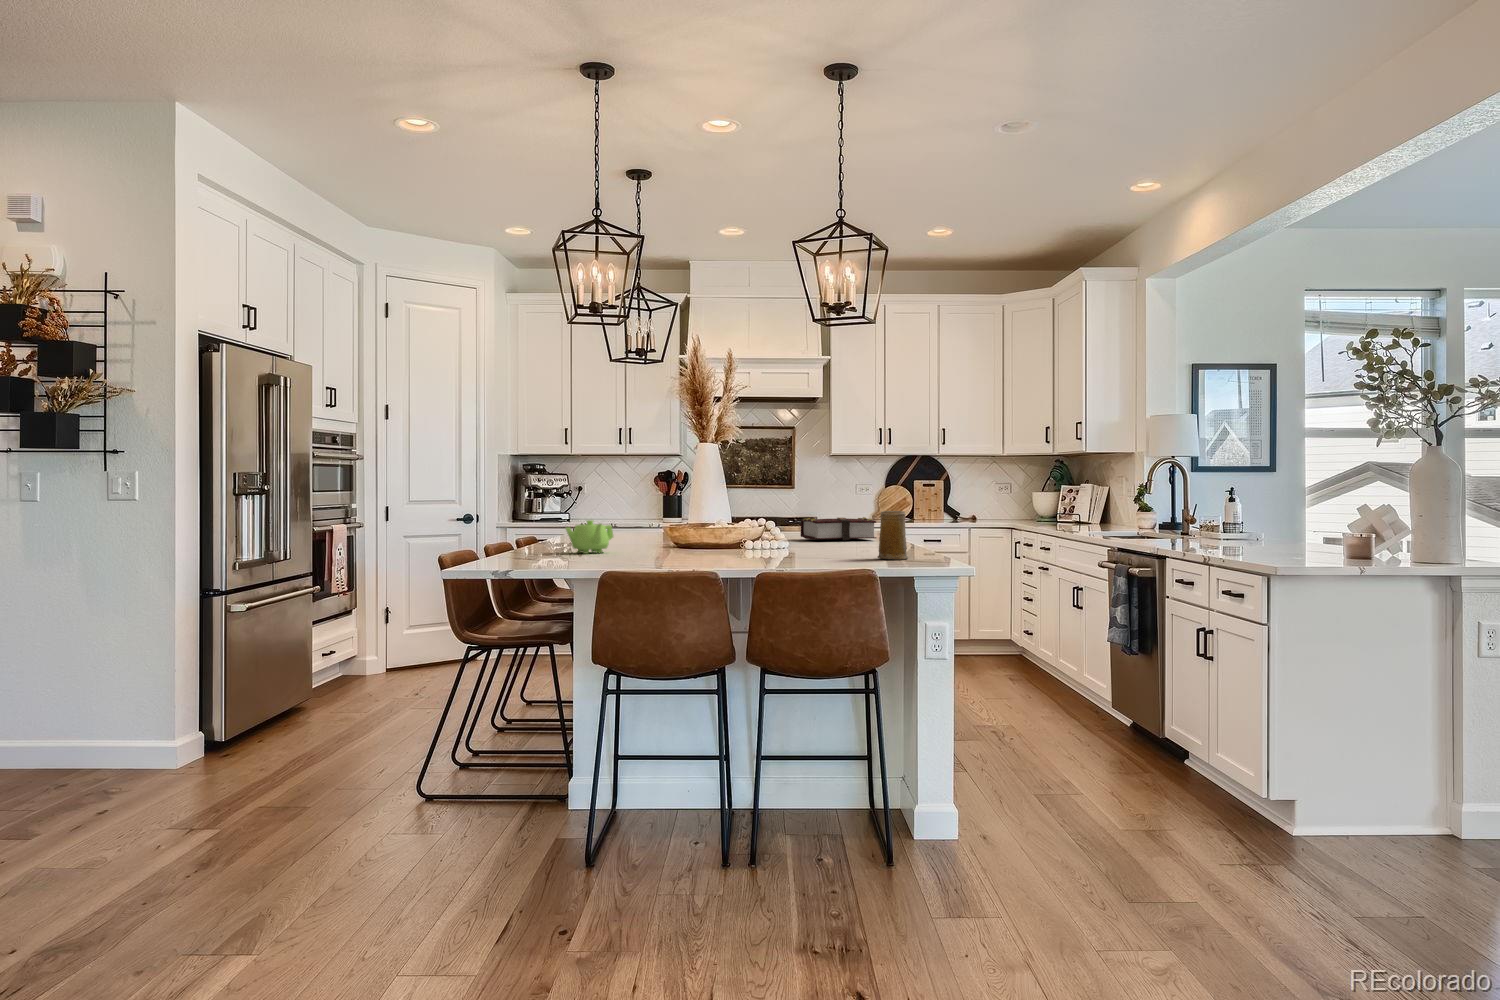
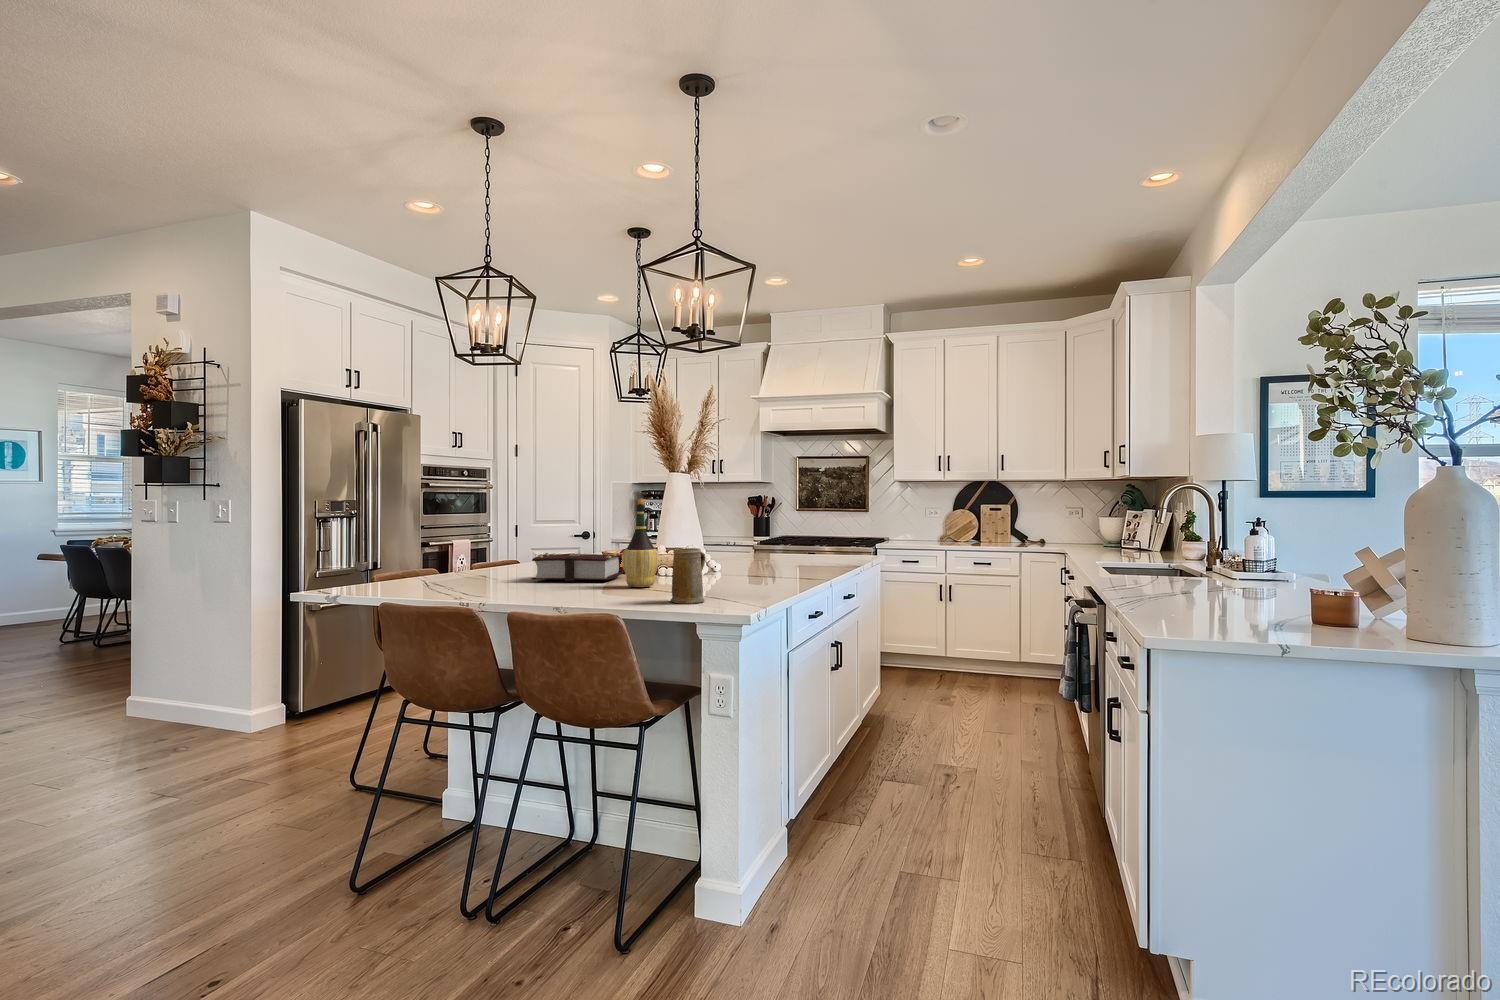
wine bottle: none [772,467,806,552] -> present [623,499,658,587]
book: present [801,517,876,541] -> present [532,553,623,582]
teapot: present [566,520,613,554] -> none [452,549,504,581]

